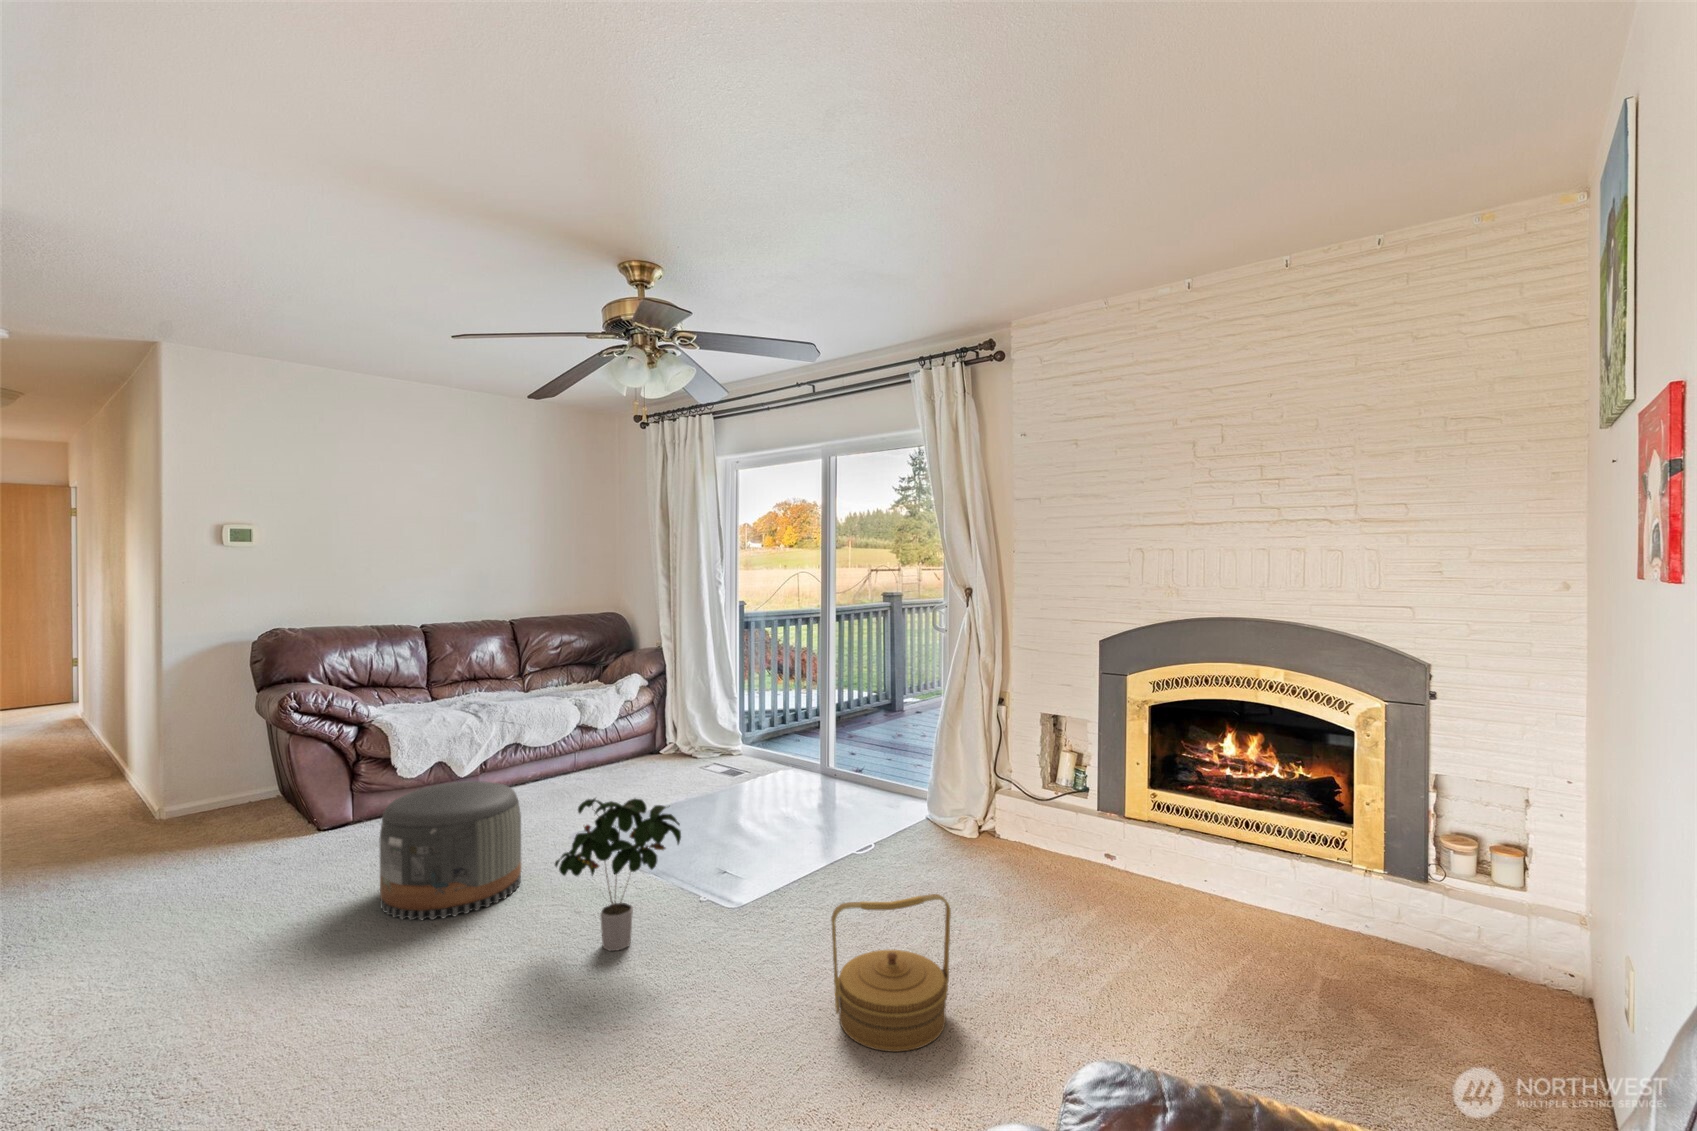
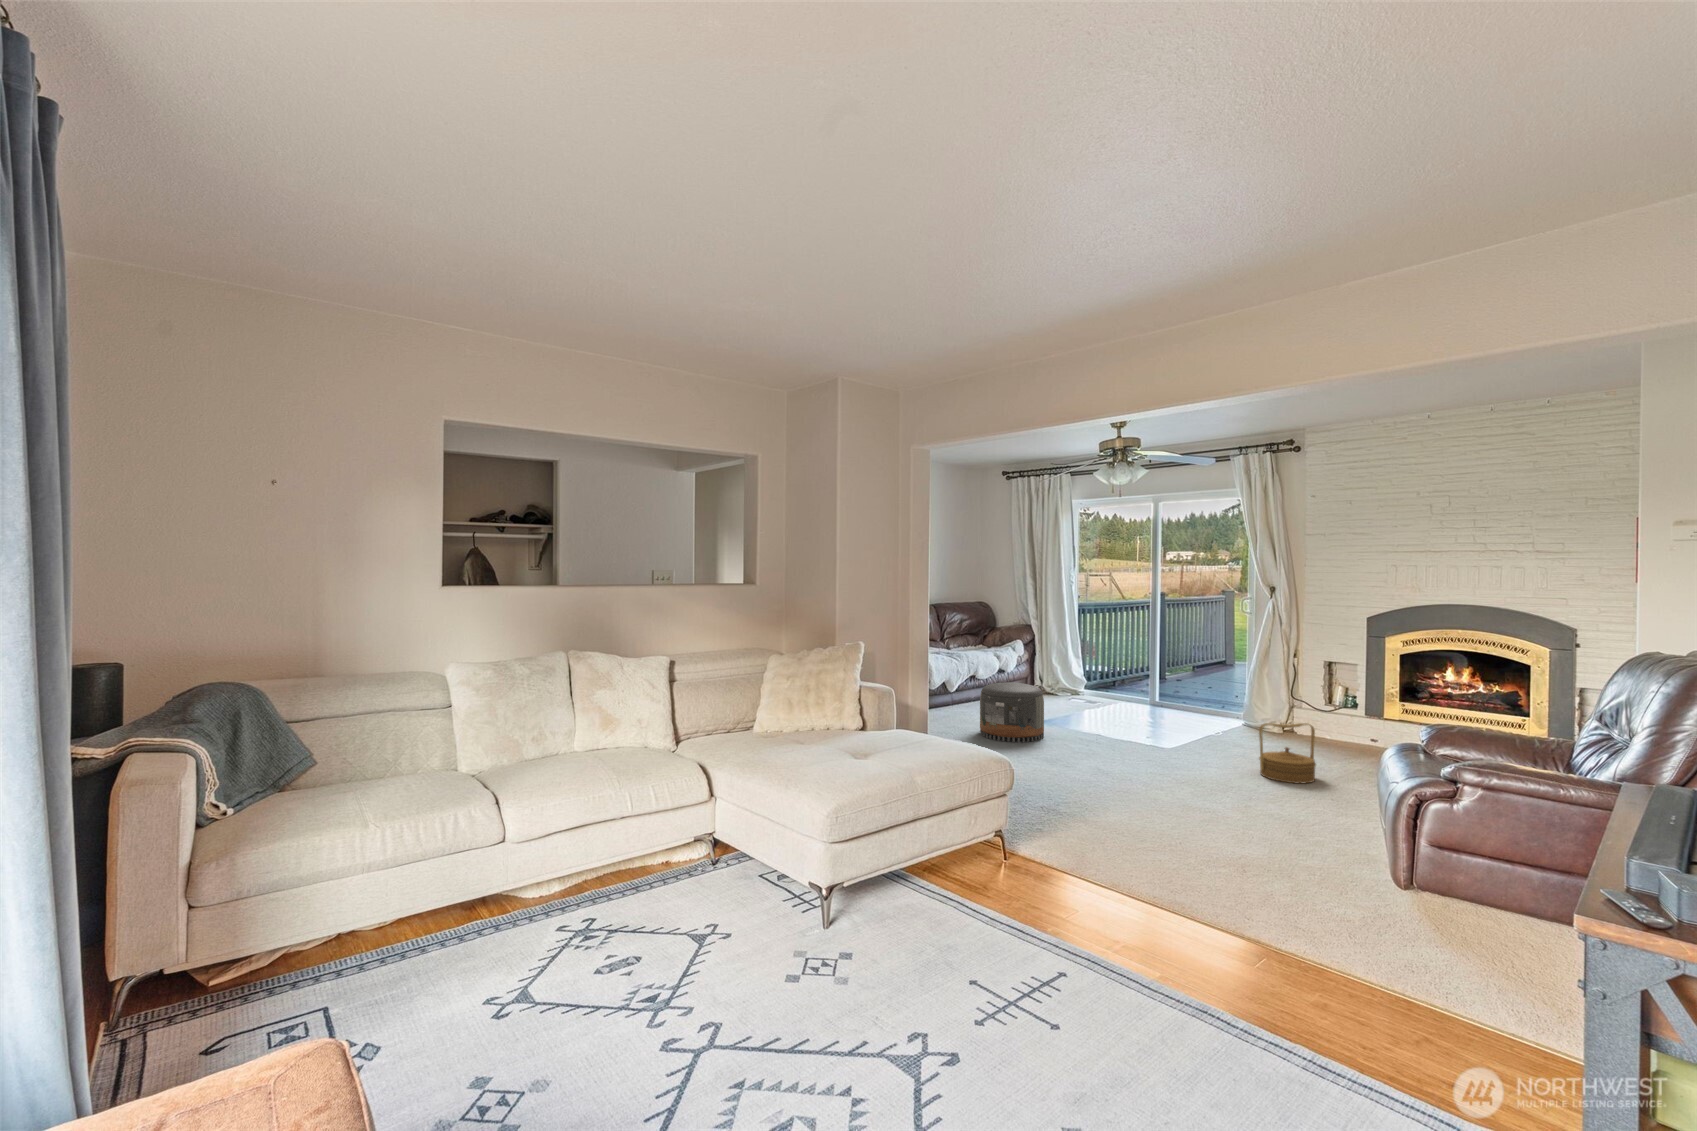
potted plant: present [555,798,681,951] -> none [1090,684,1158,754]

